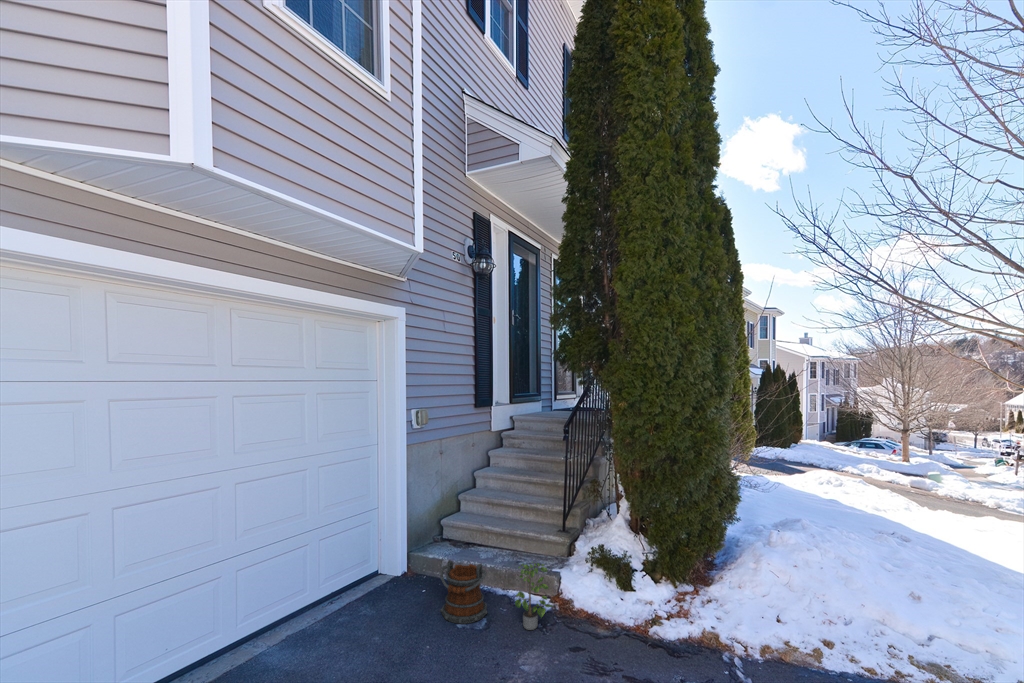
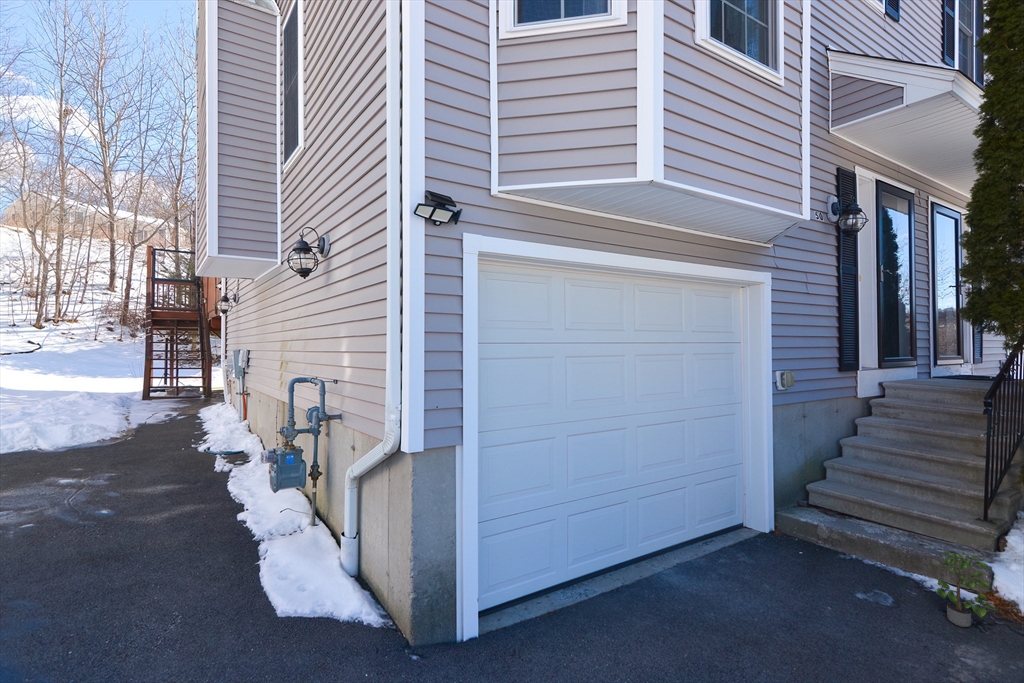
bucket: present [440,561,487,624] -> none [828,527,891,596]

